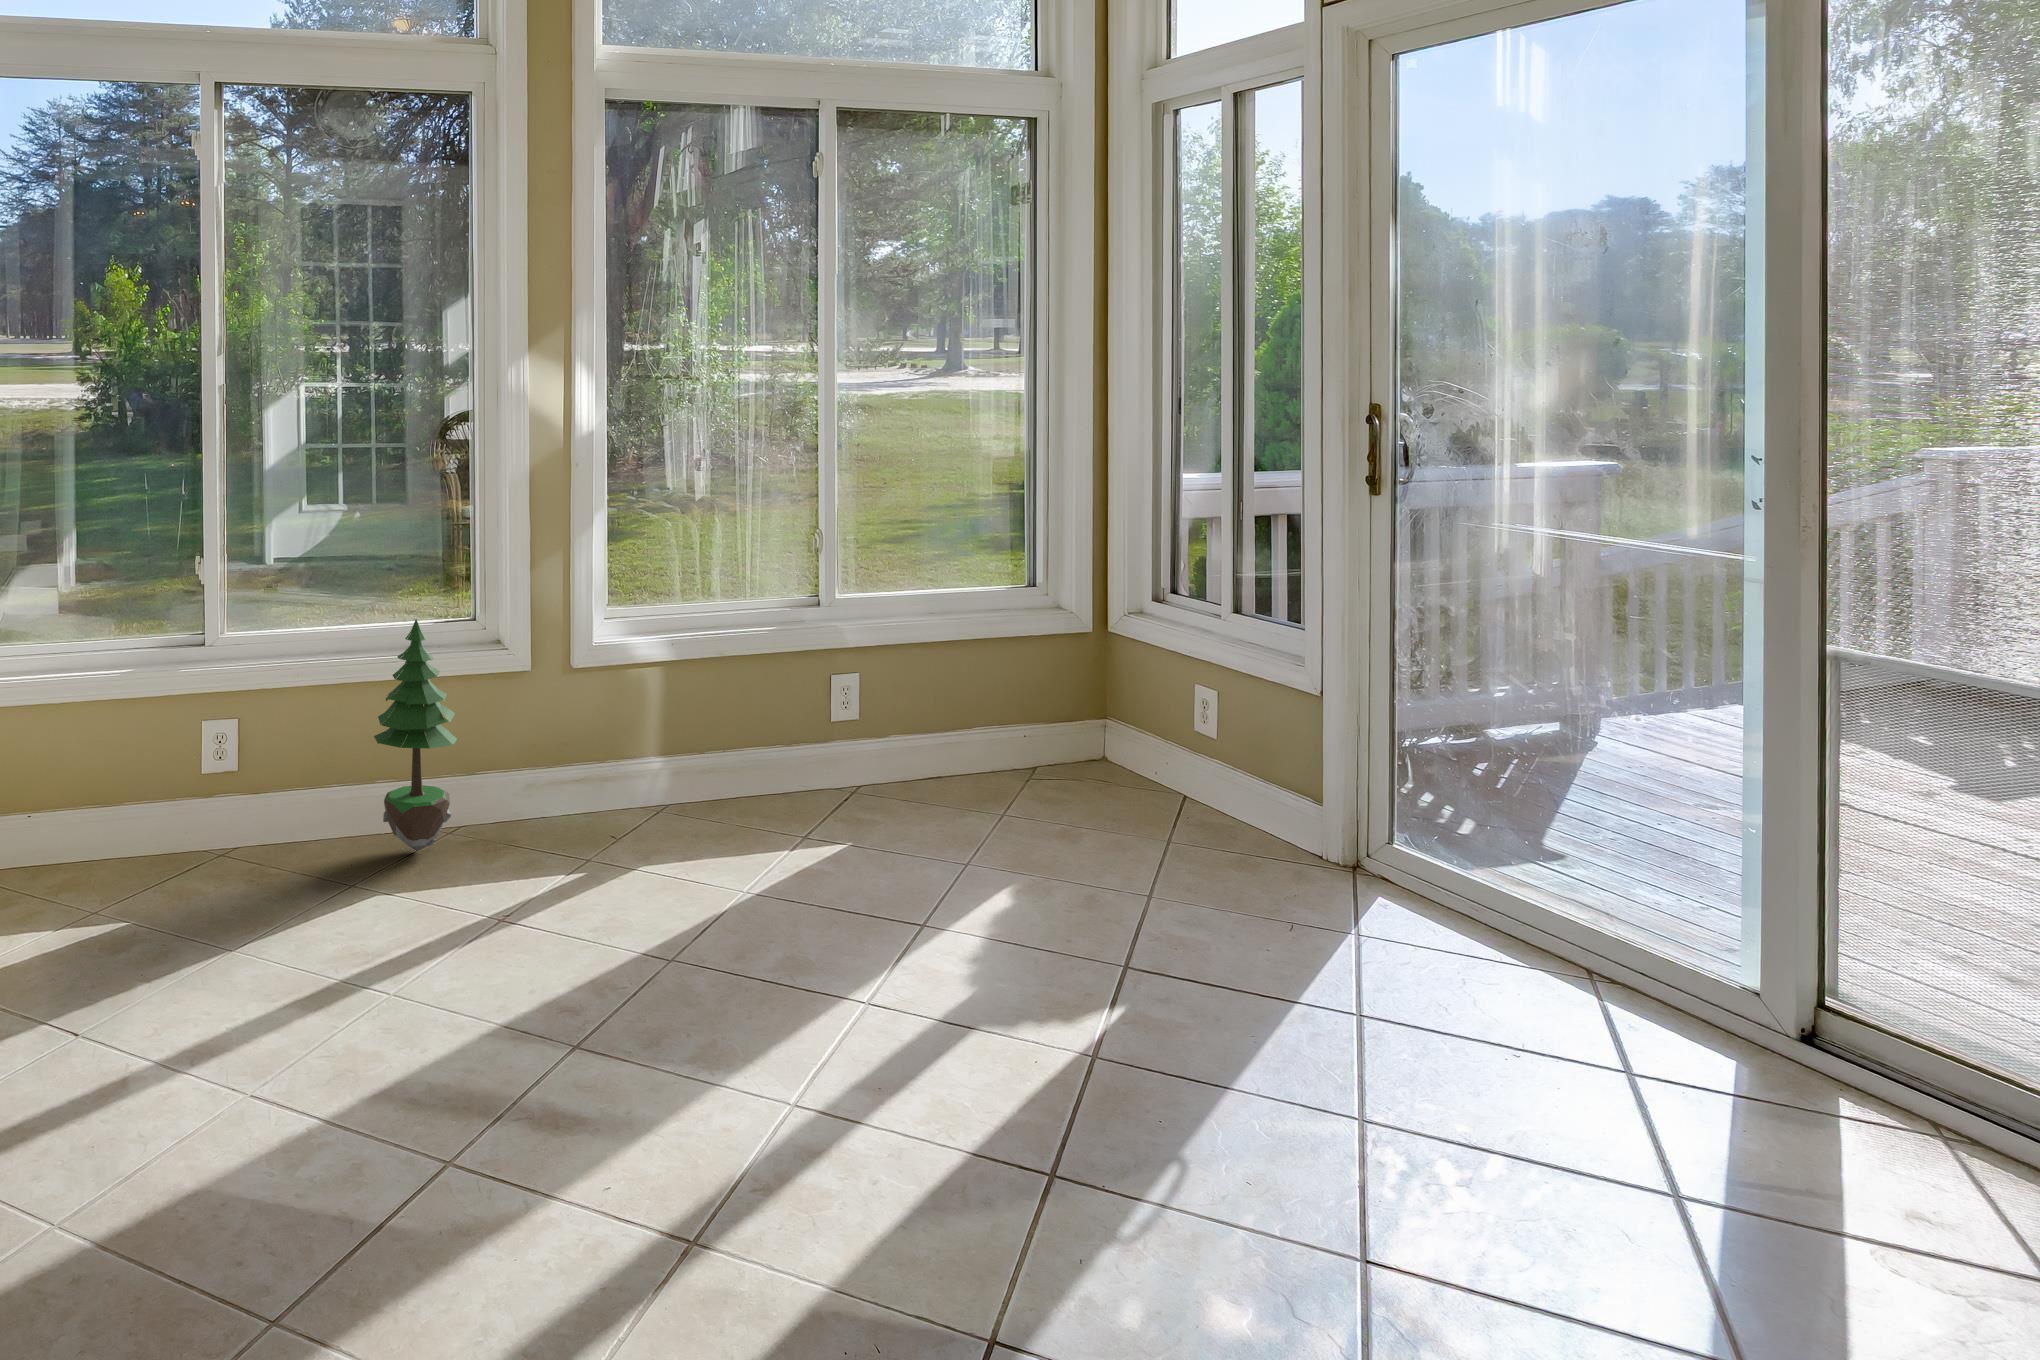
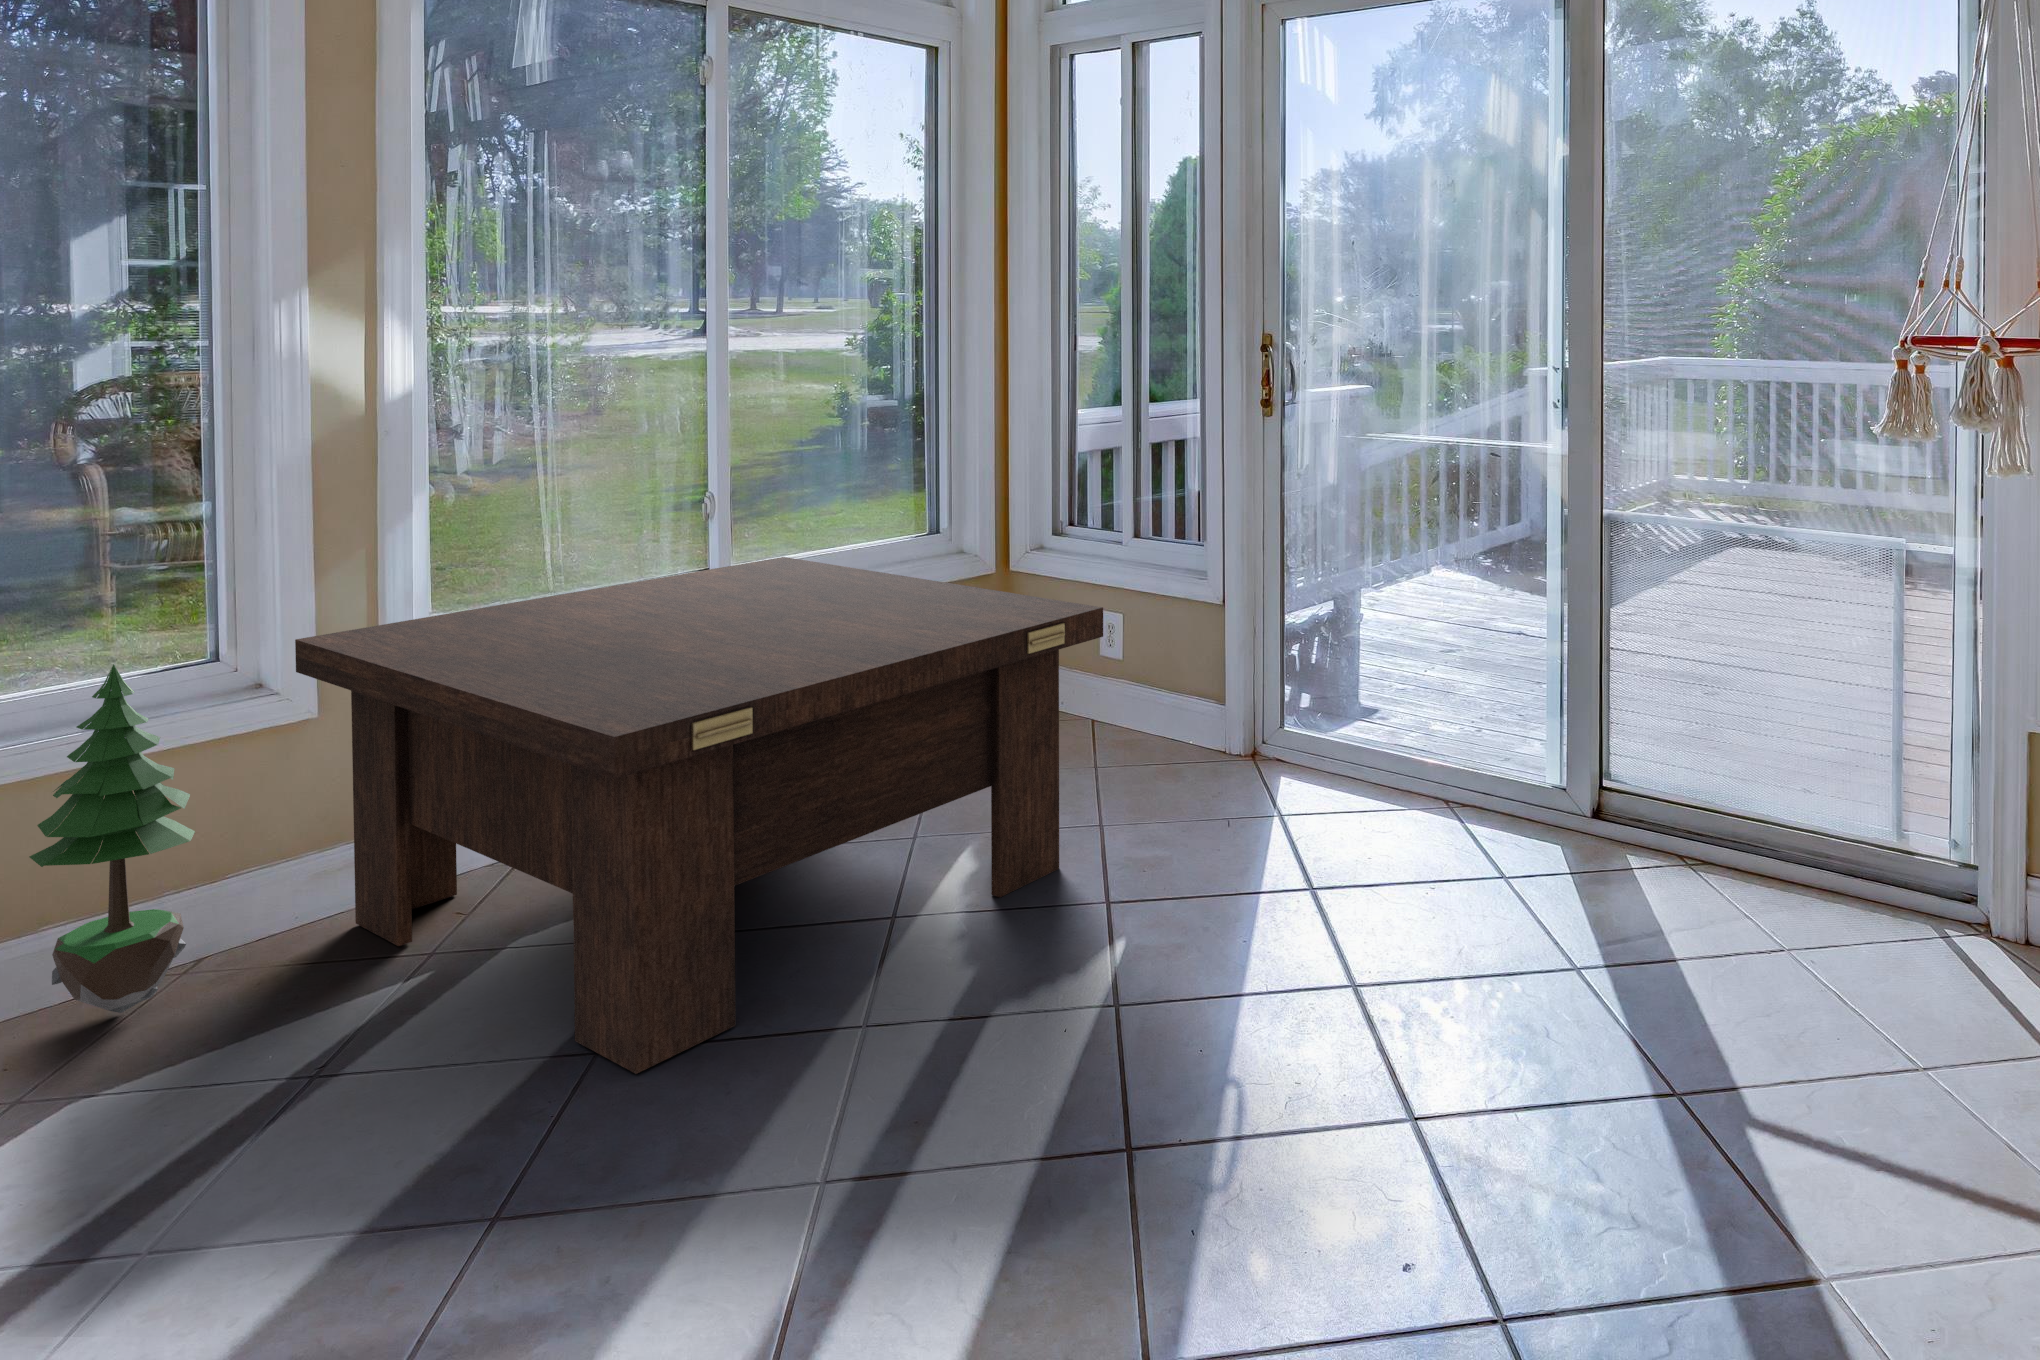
coffee table: none [519,592,1136,985] -> present [295,557,1103,1074]

